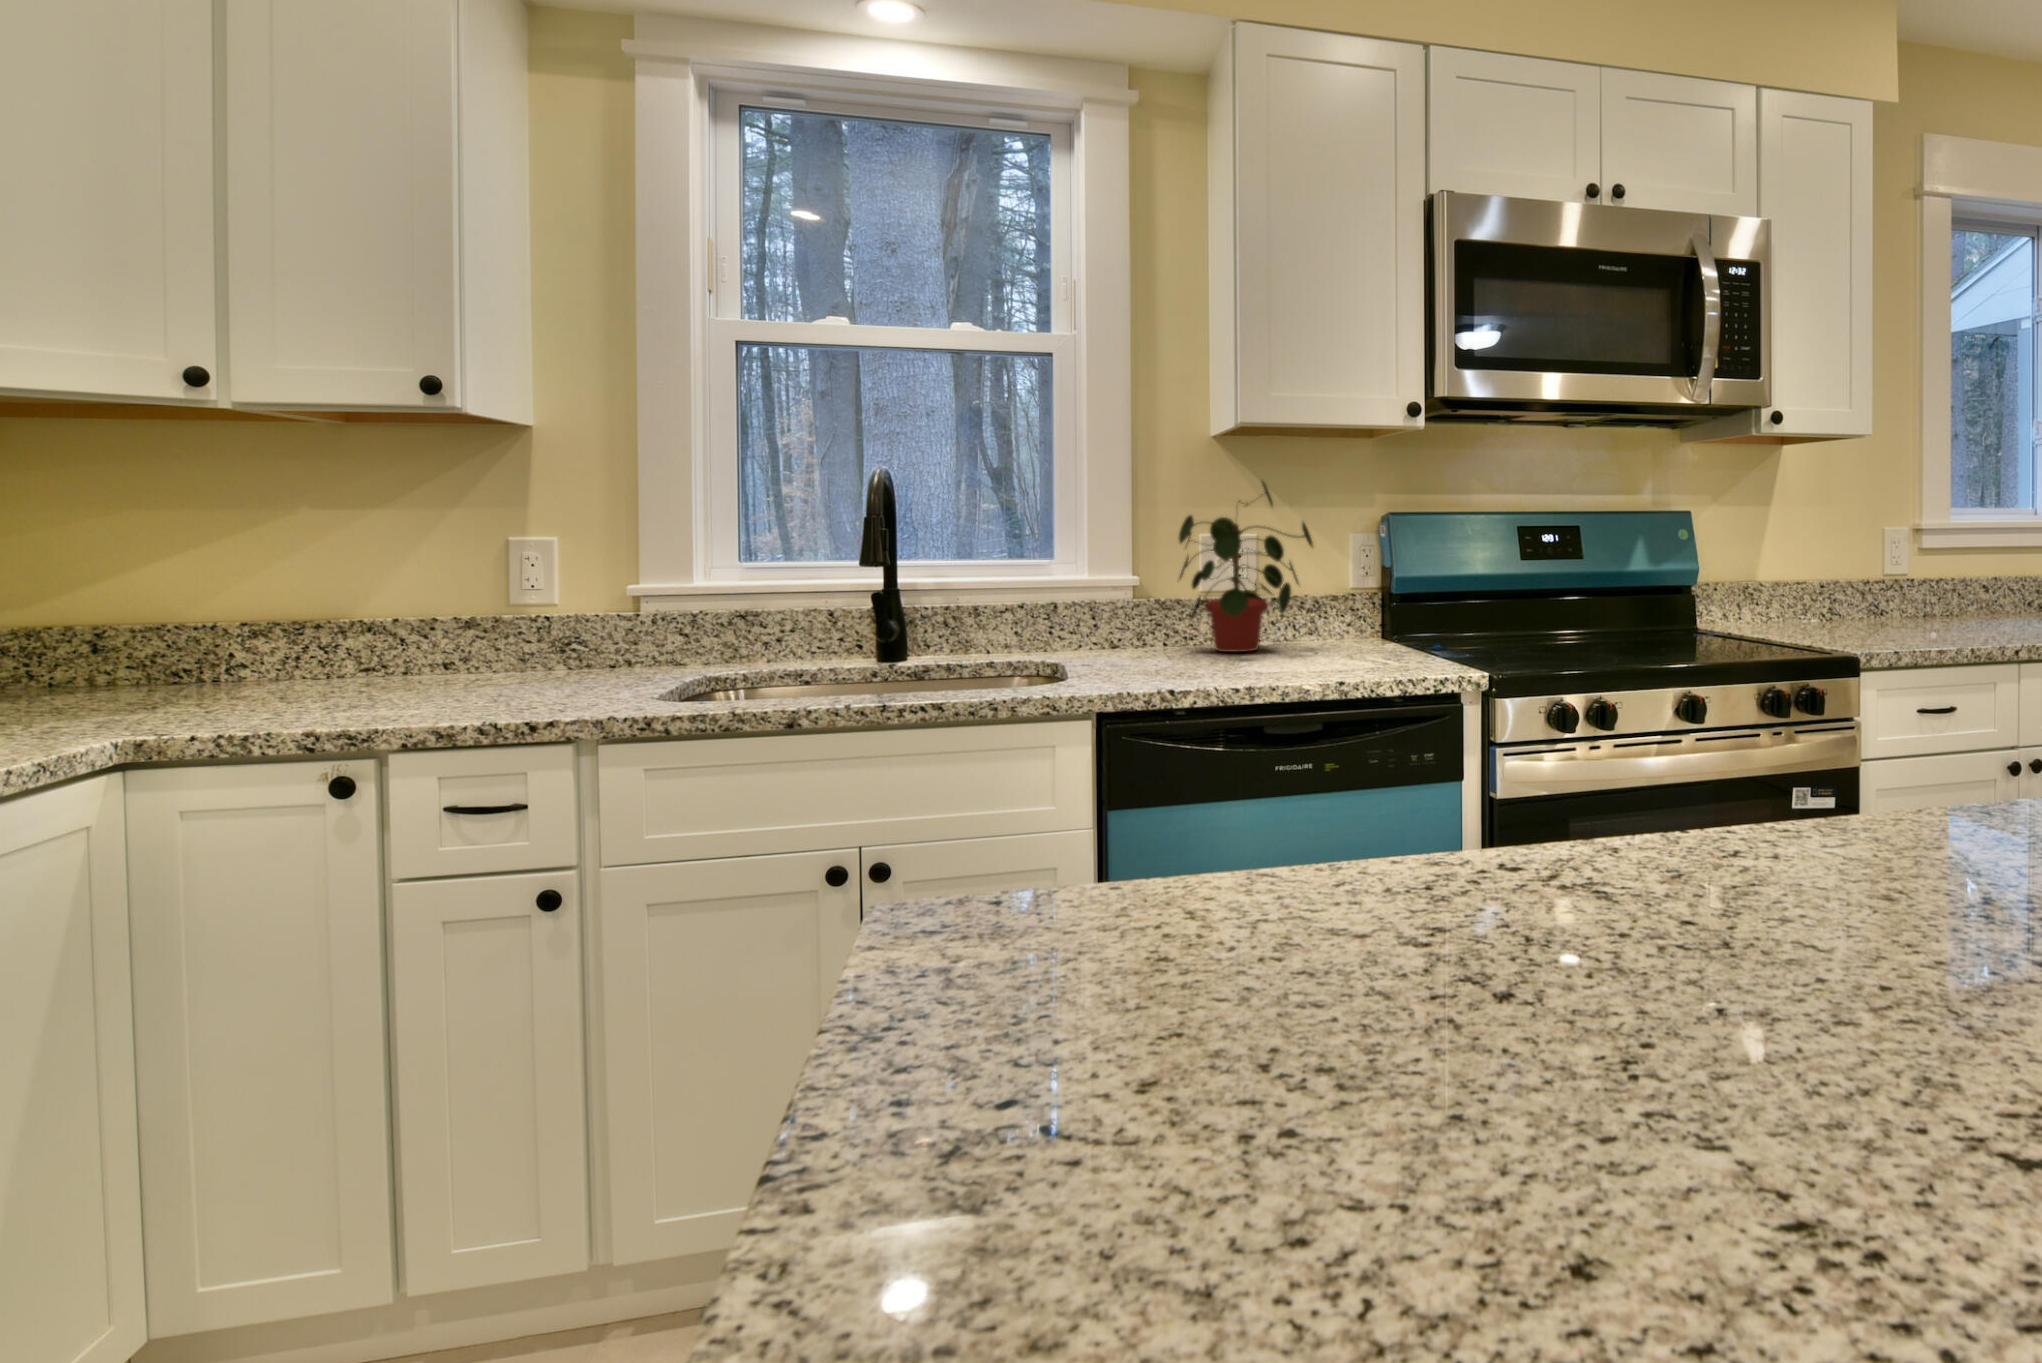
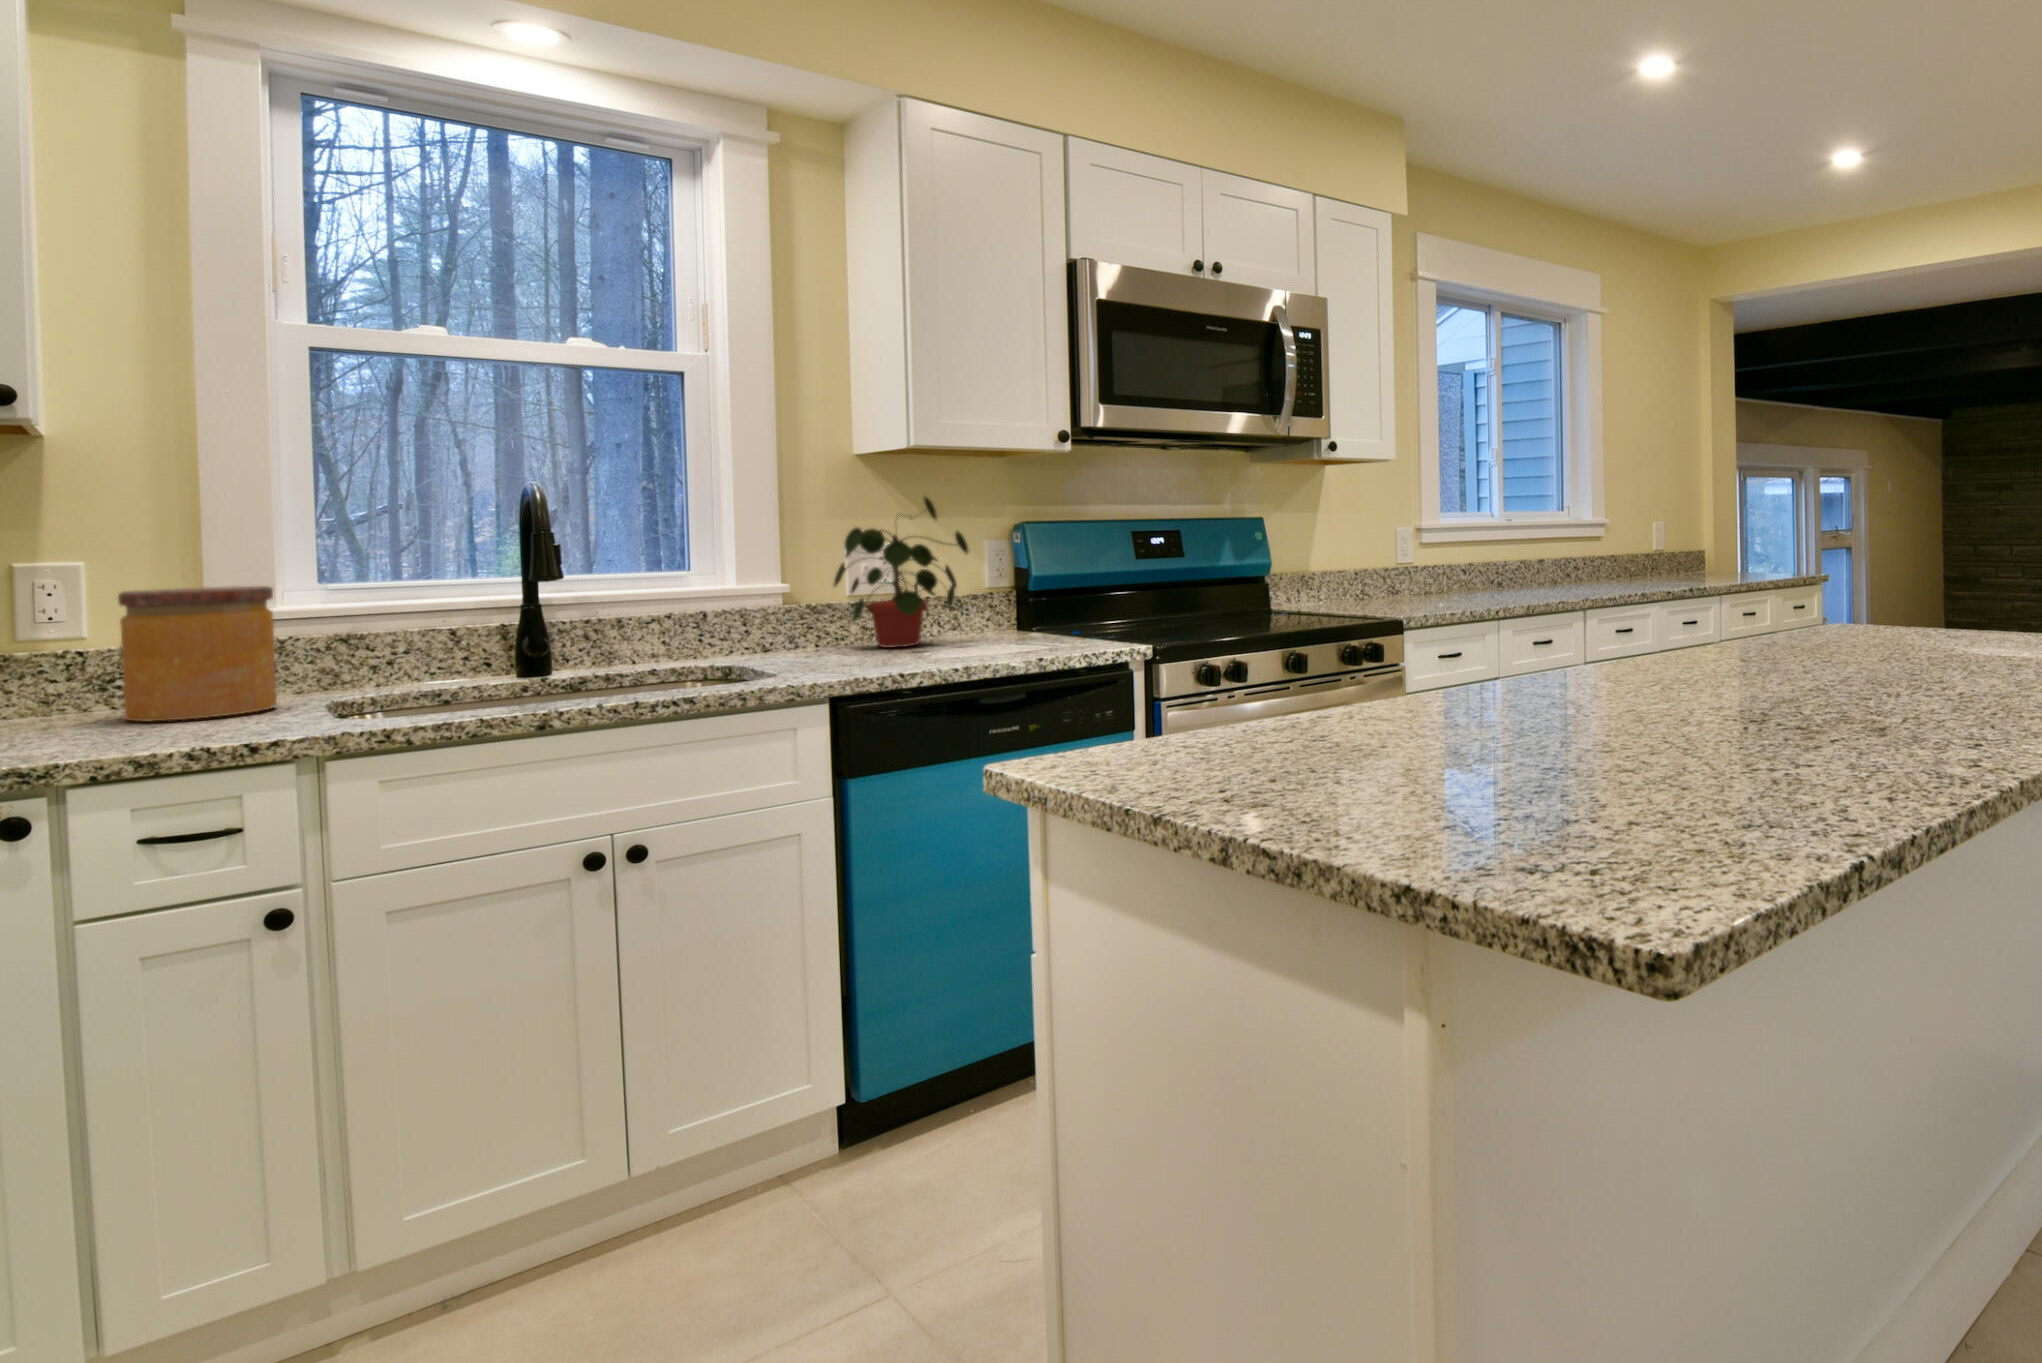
jar: none [538,561,658,686] -> present [118,586,277,722]

